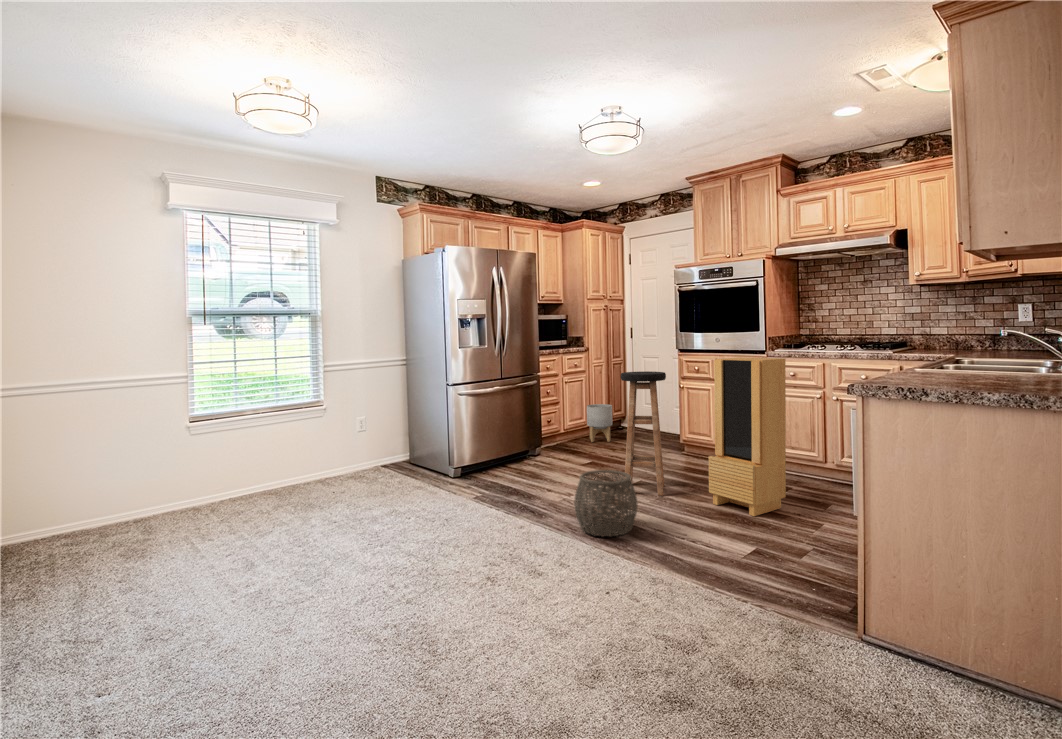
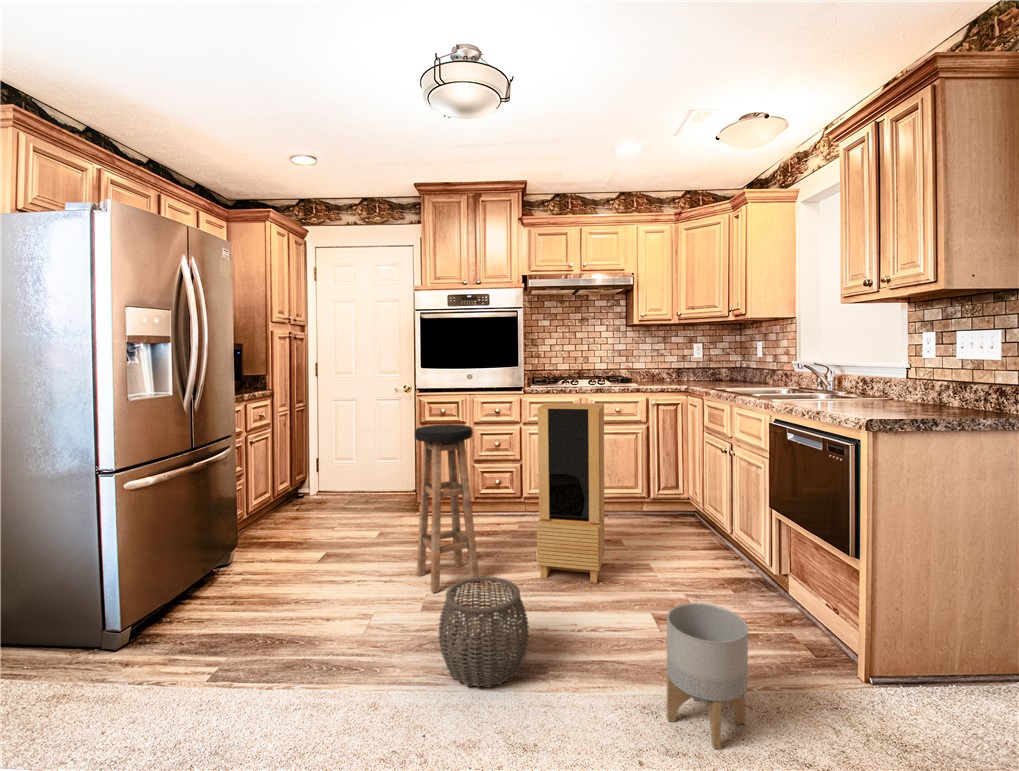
planter: present [587,404,612,442] -> present [667,603,748,749]

